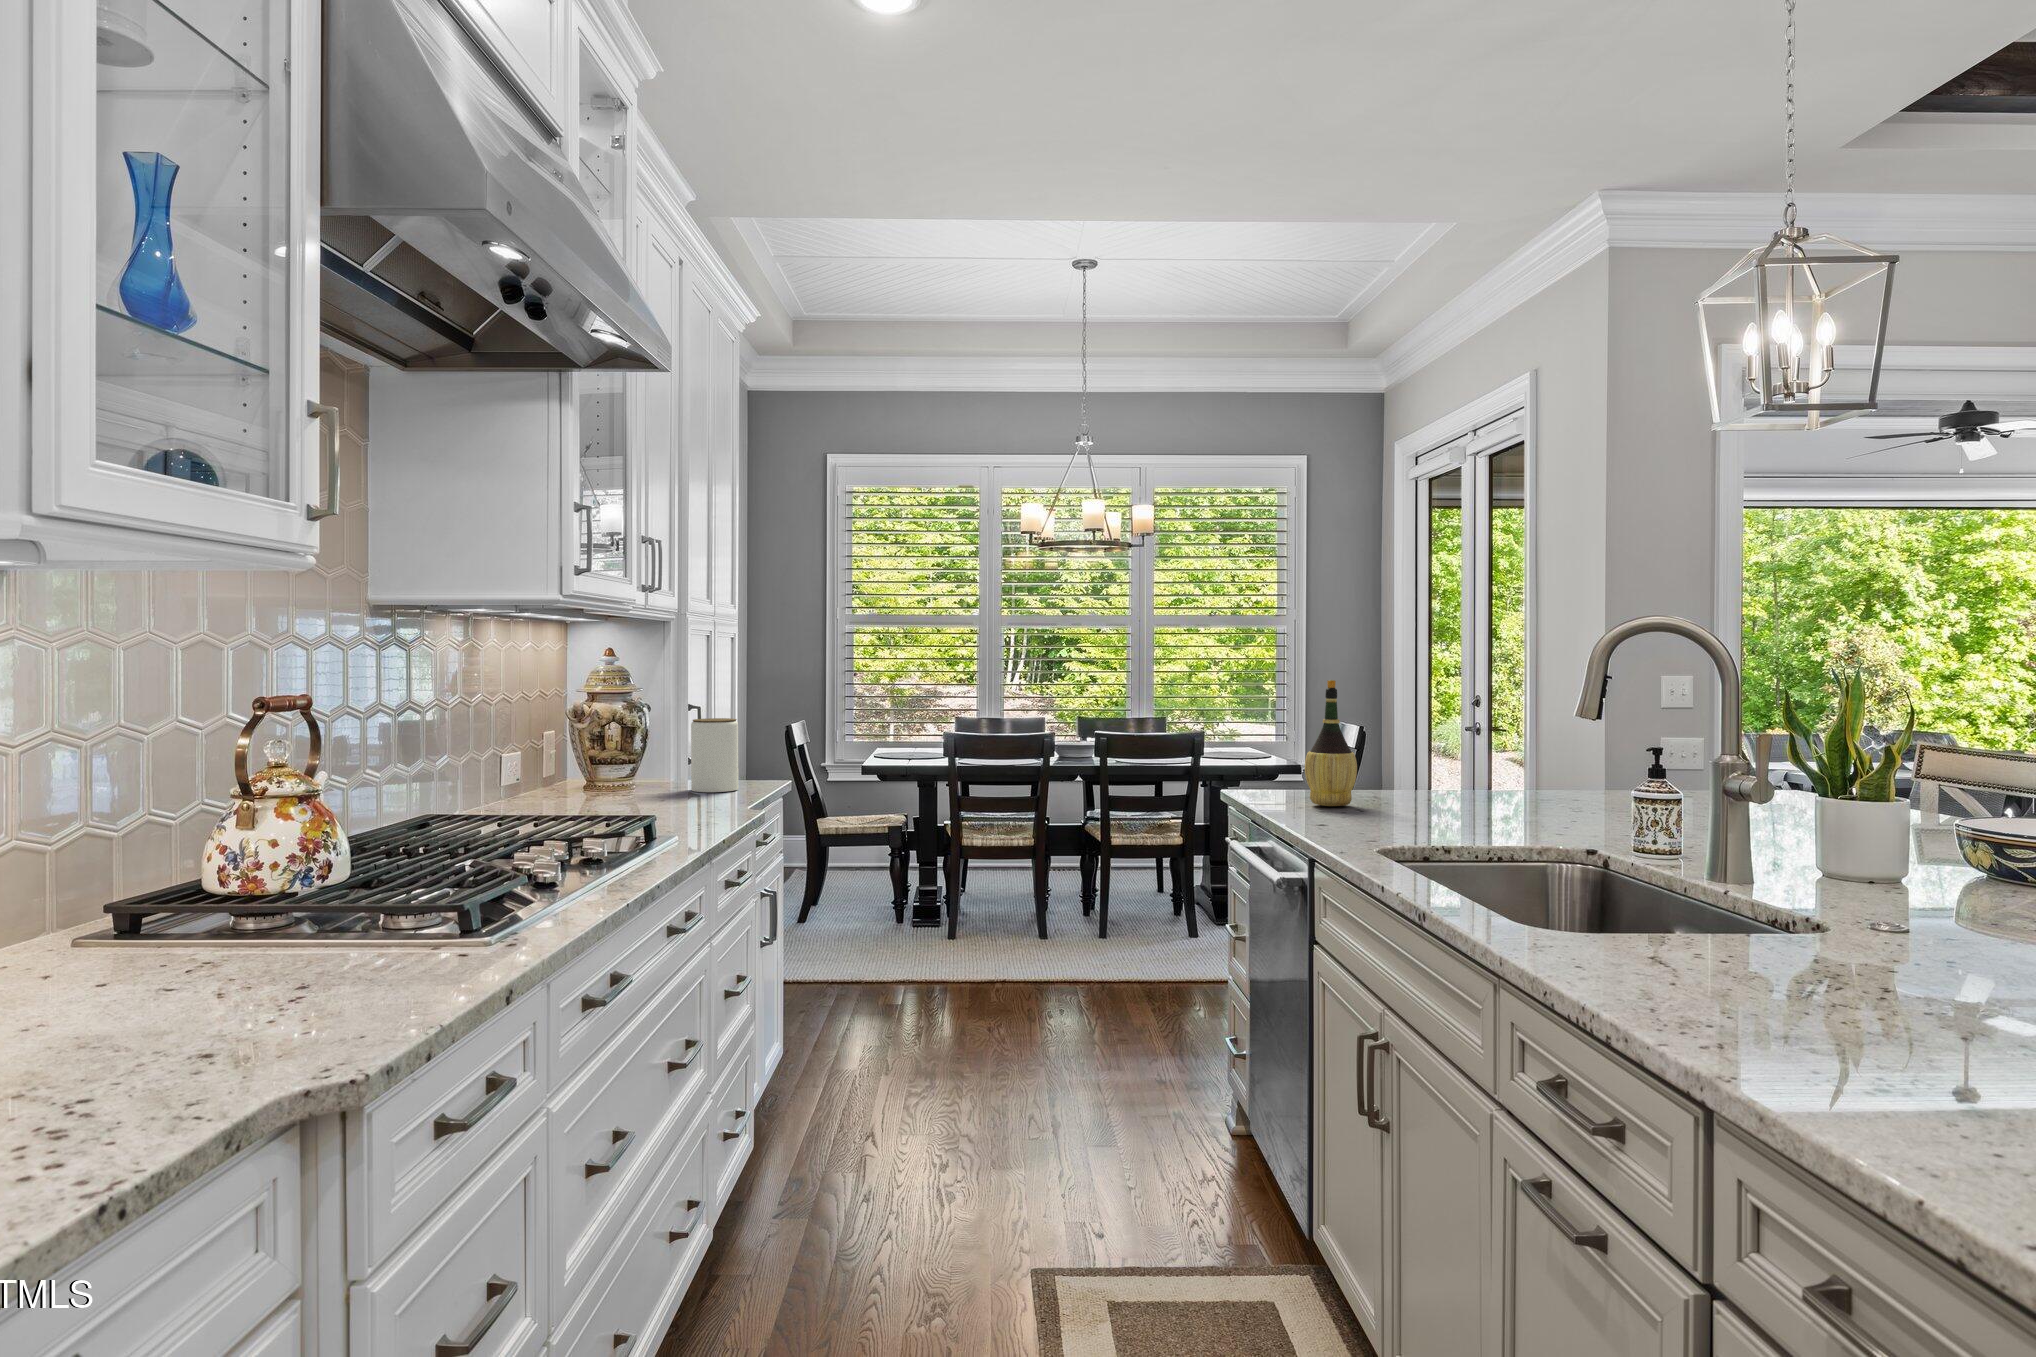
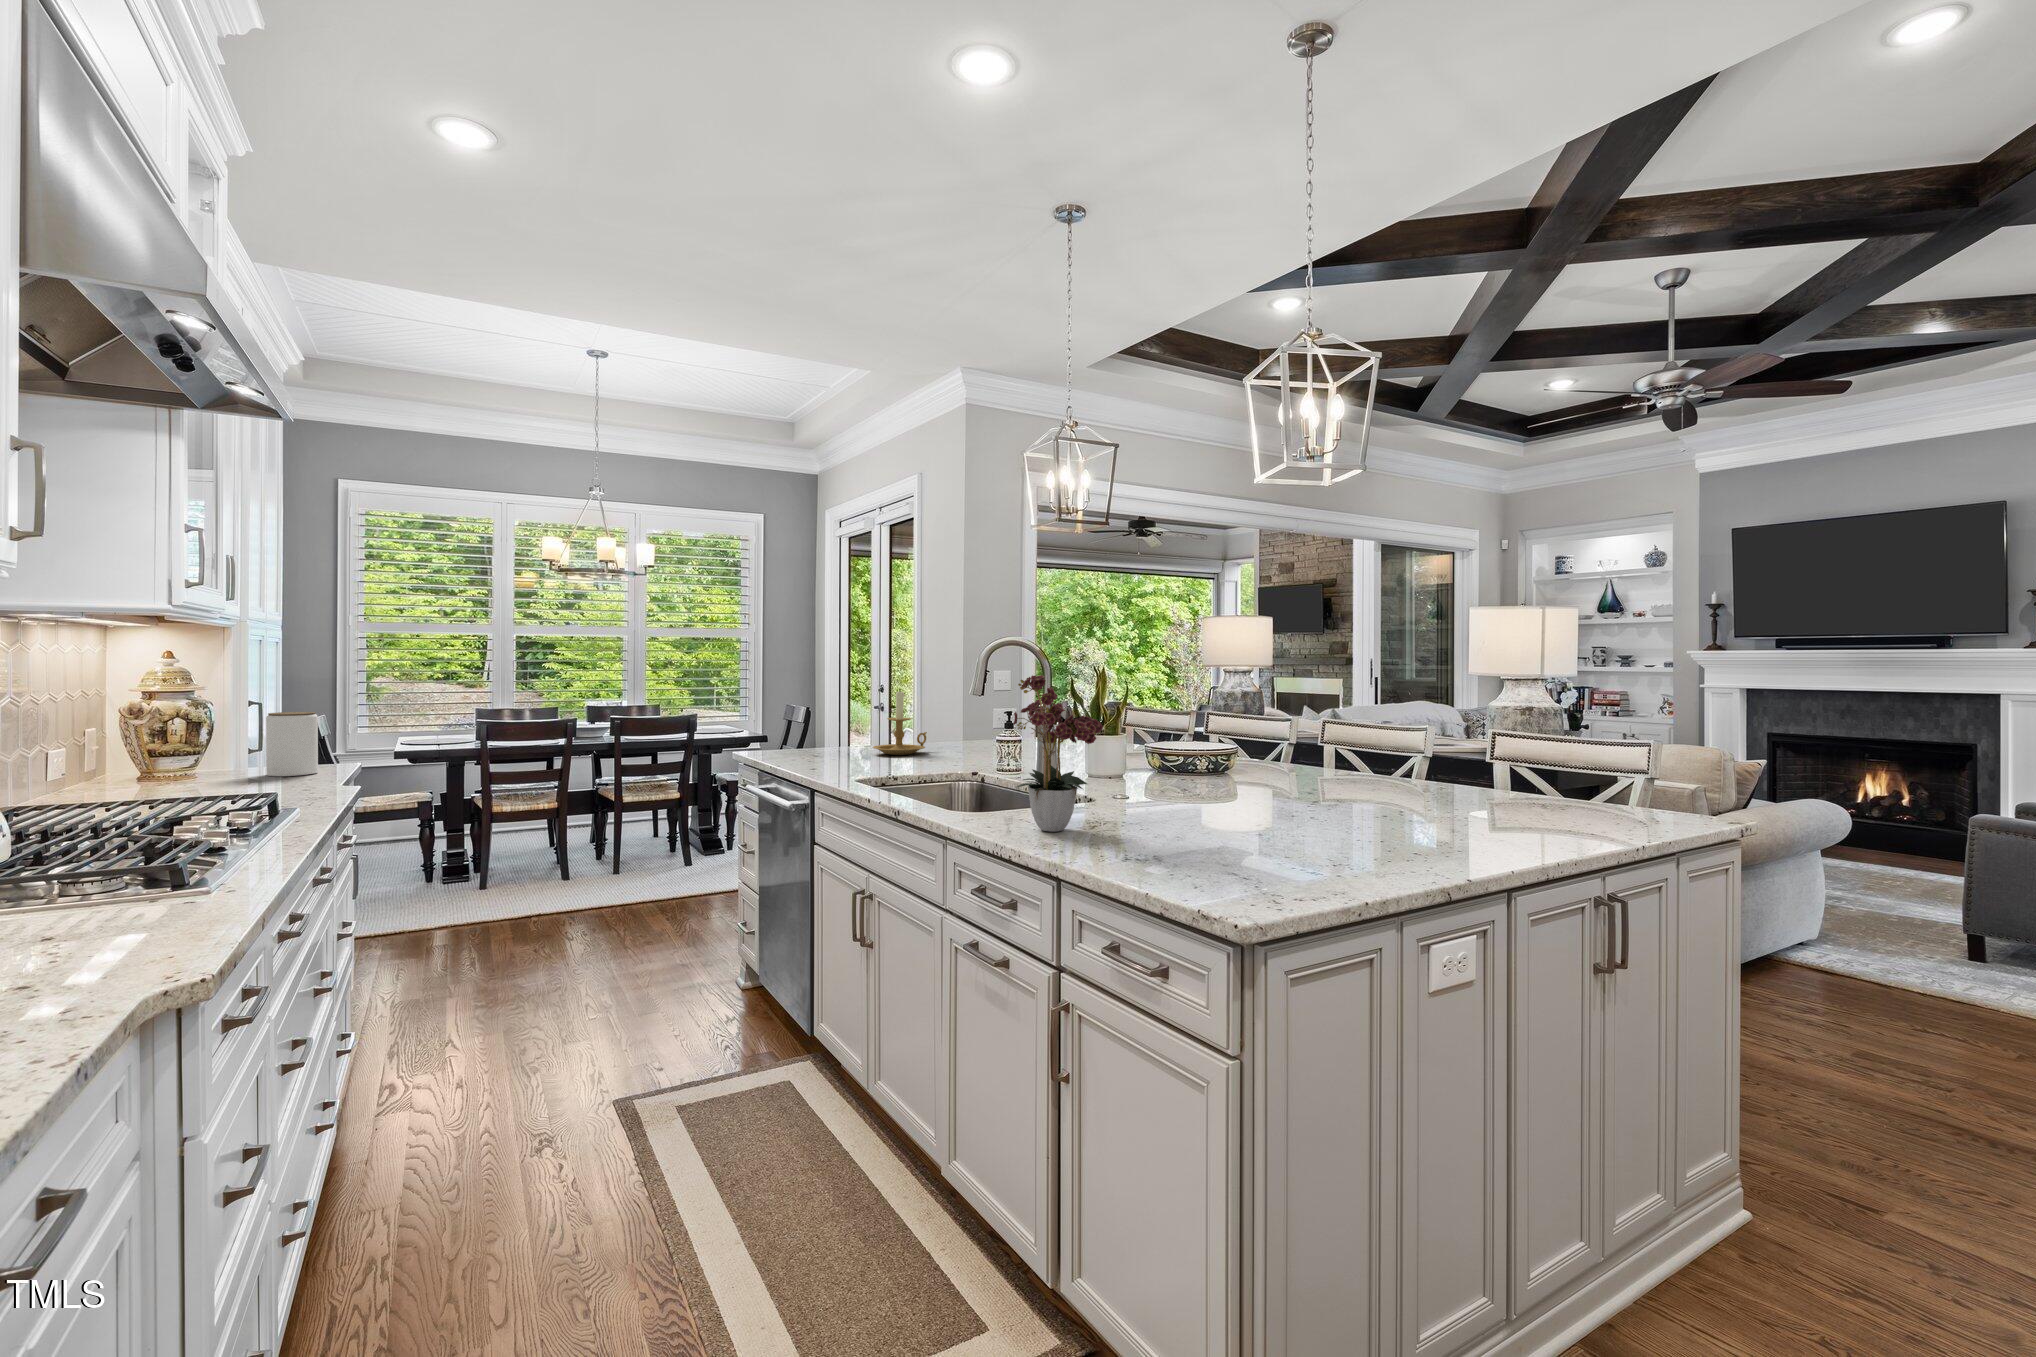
flower arrangement: none [1621,656,1869,989] -> present [1014,675,1103,832]
wine bottle: present [1305,680,1357,806] -> none [799,677,833,759]
candle holder: none [1424,699,1519,806] -> present [873,689,927,755]

